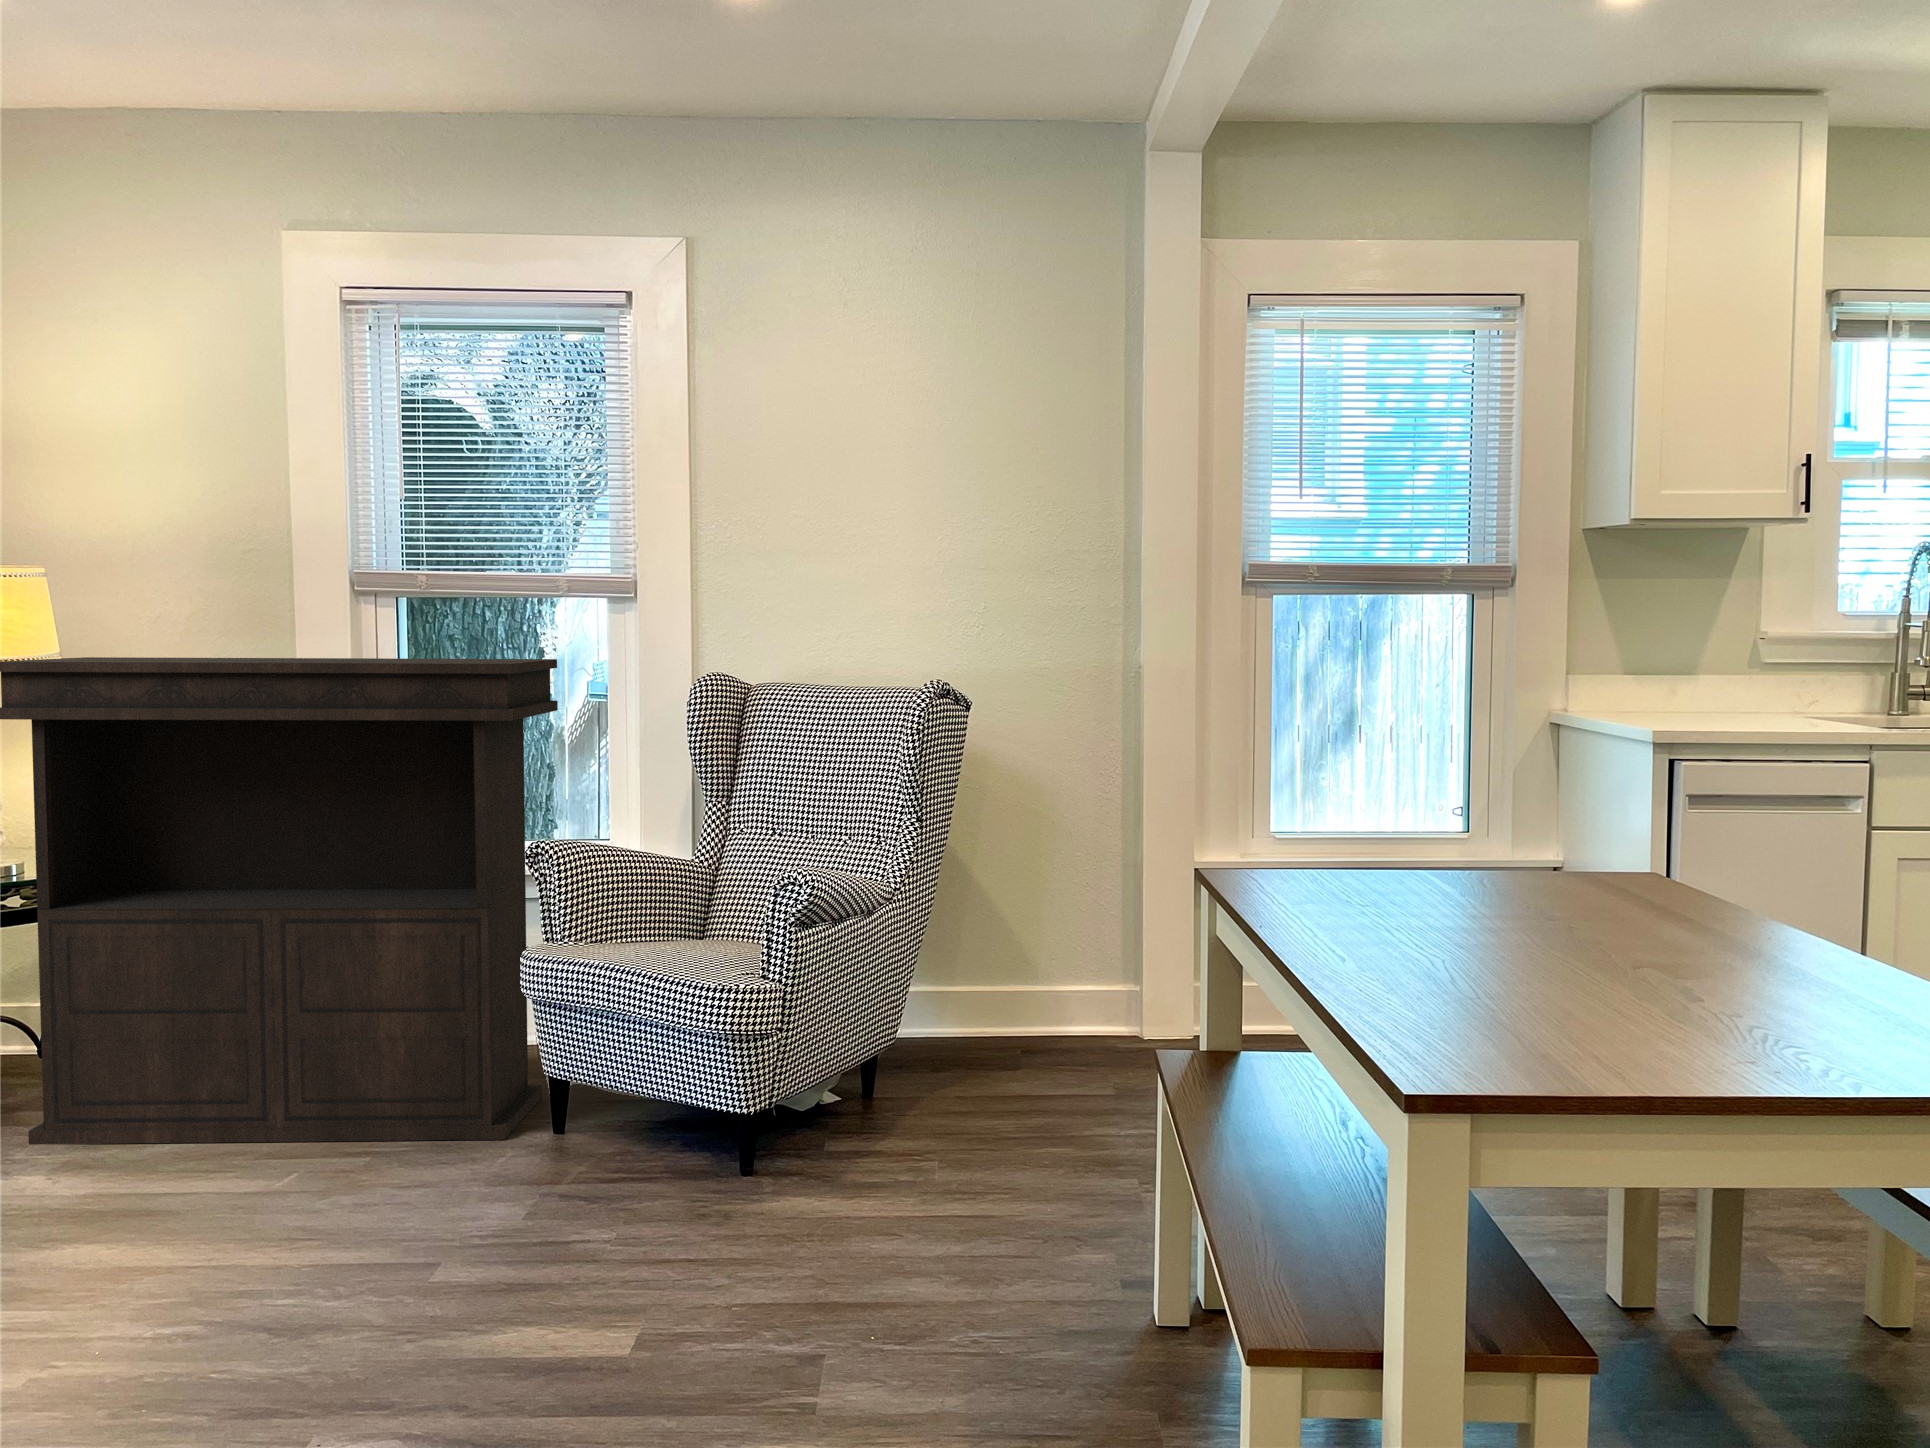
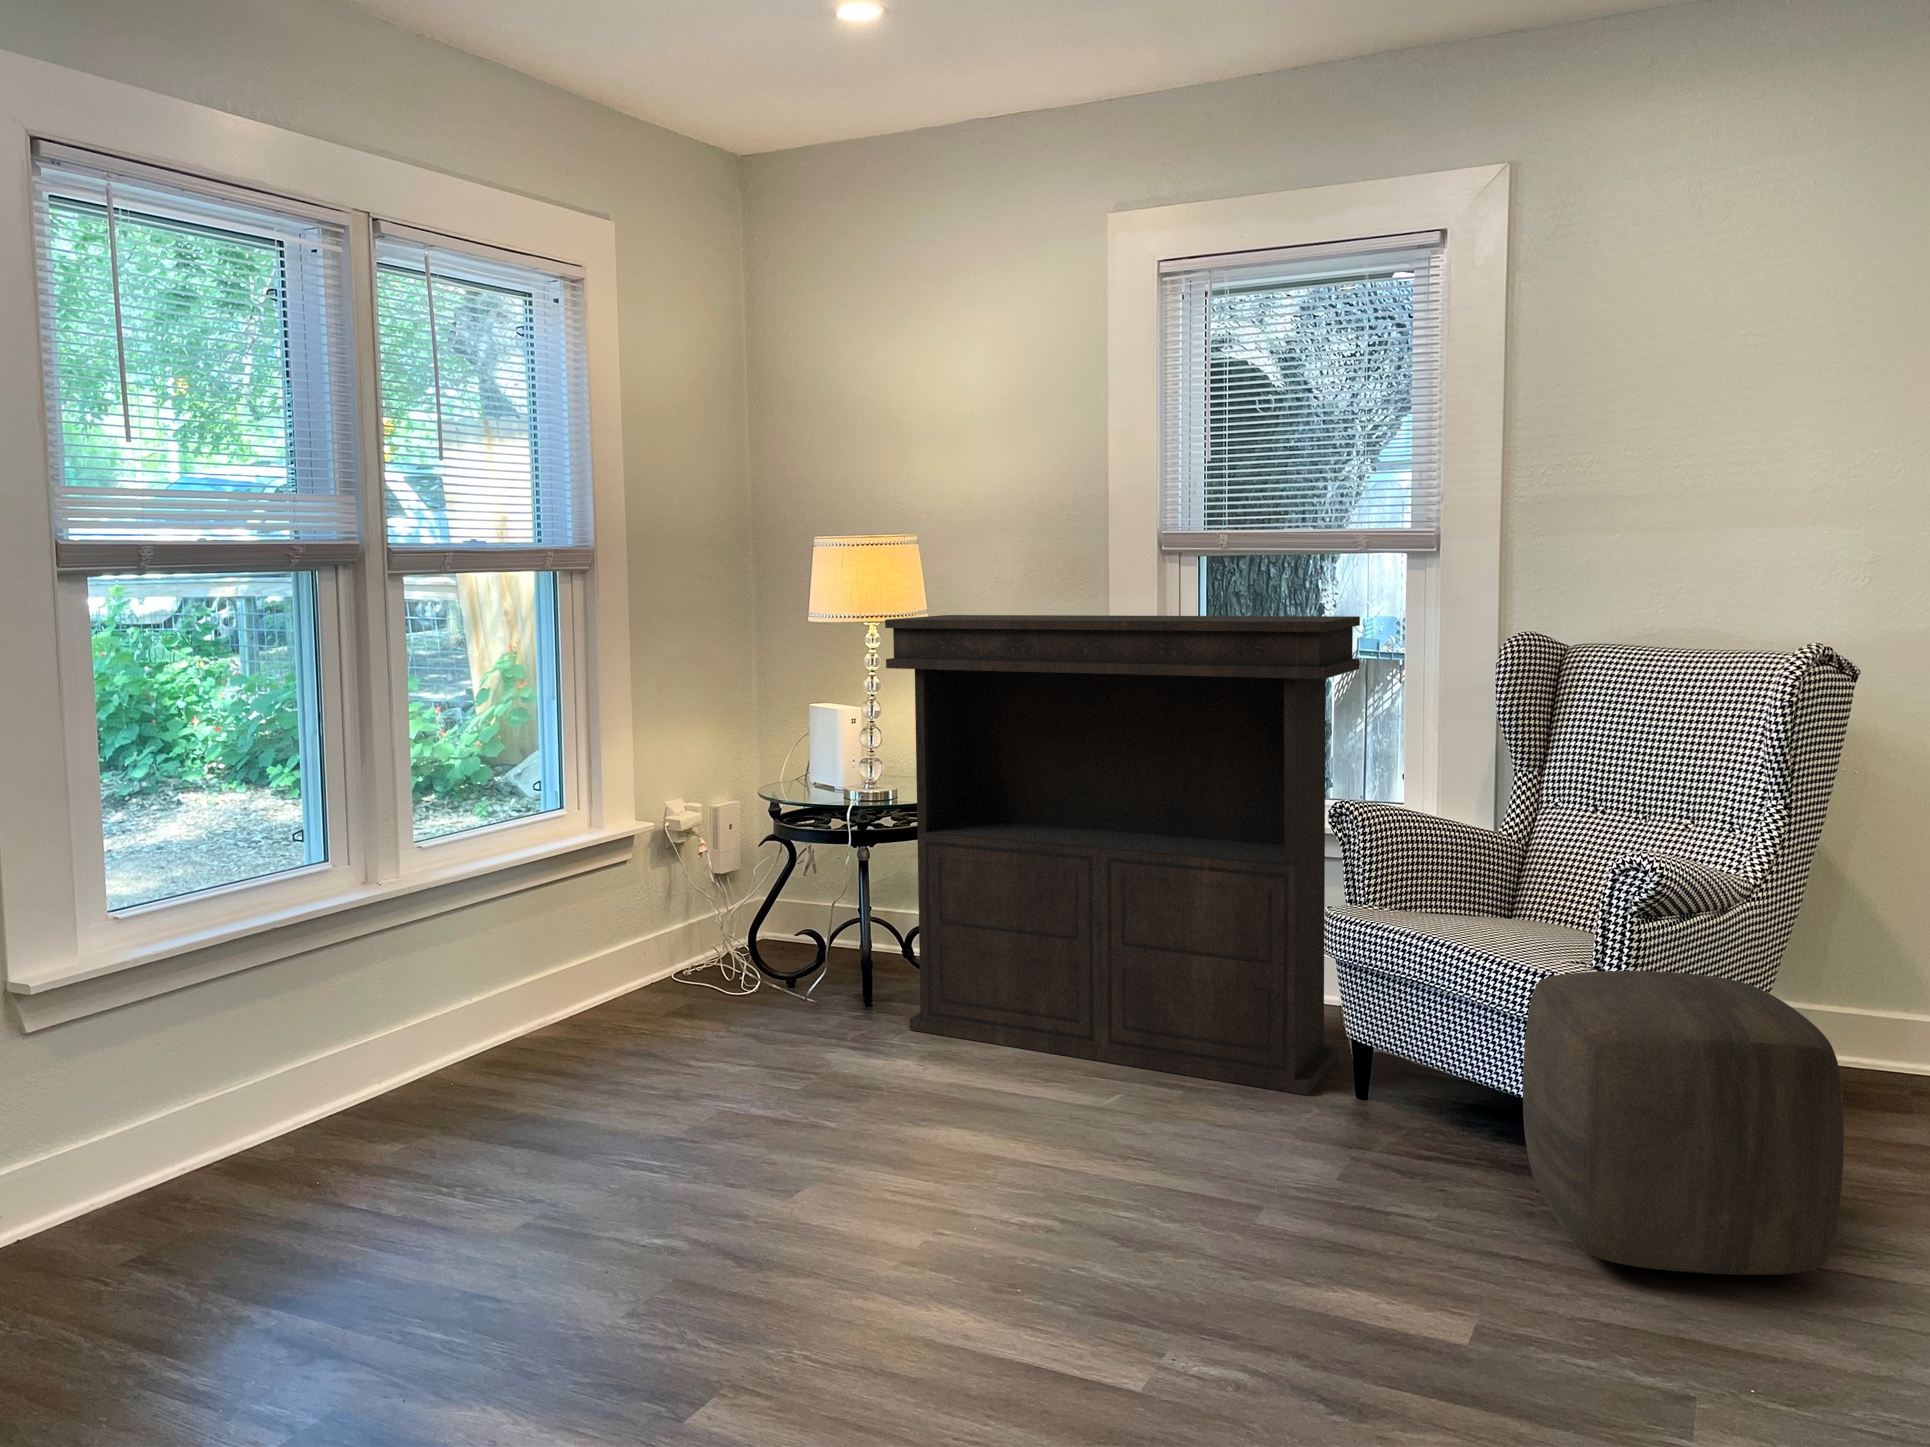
ottoman: none [696,974,946,1248] -> present [1523,971,1844,1275]

